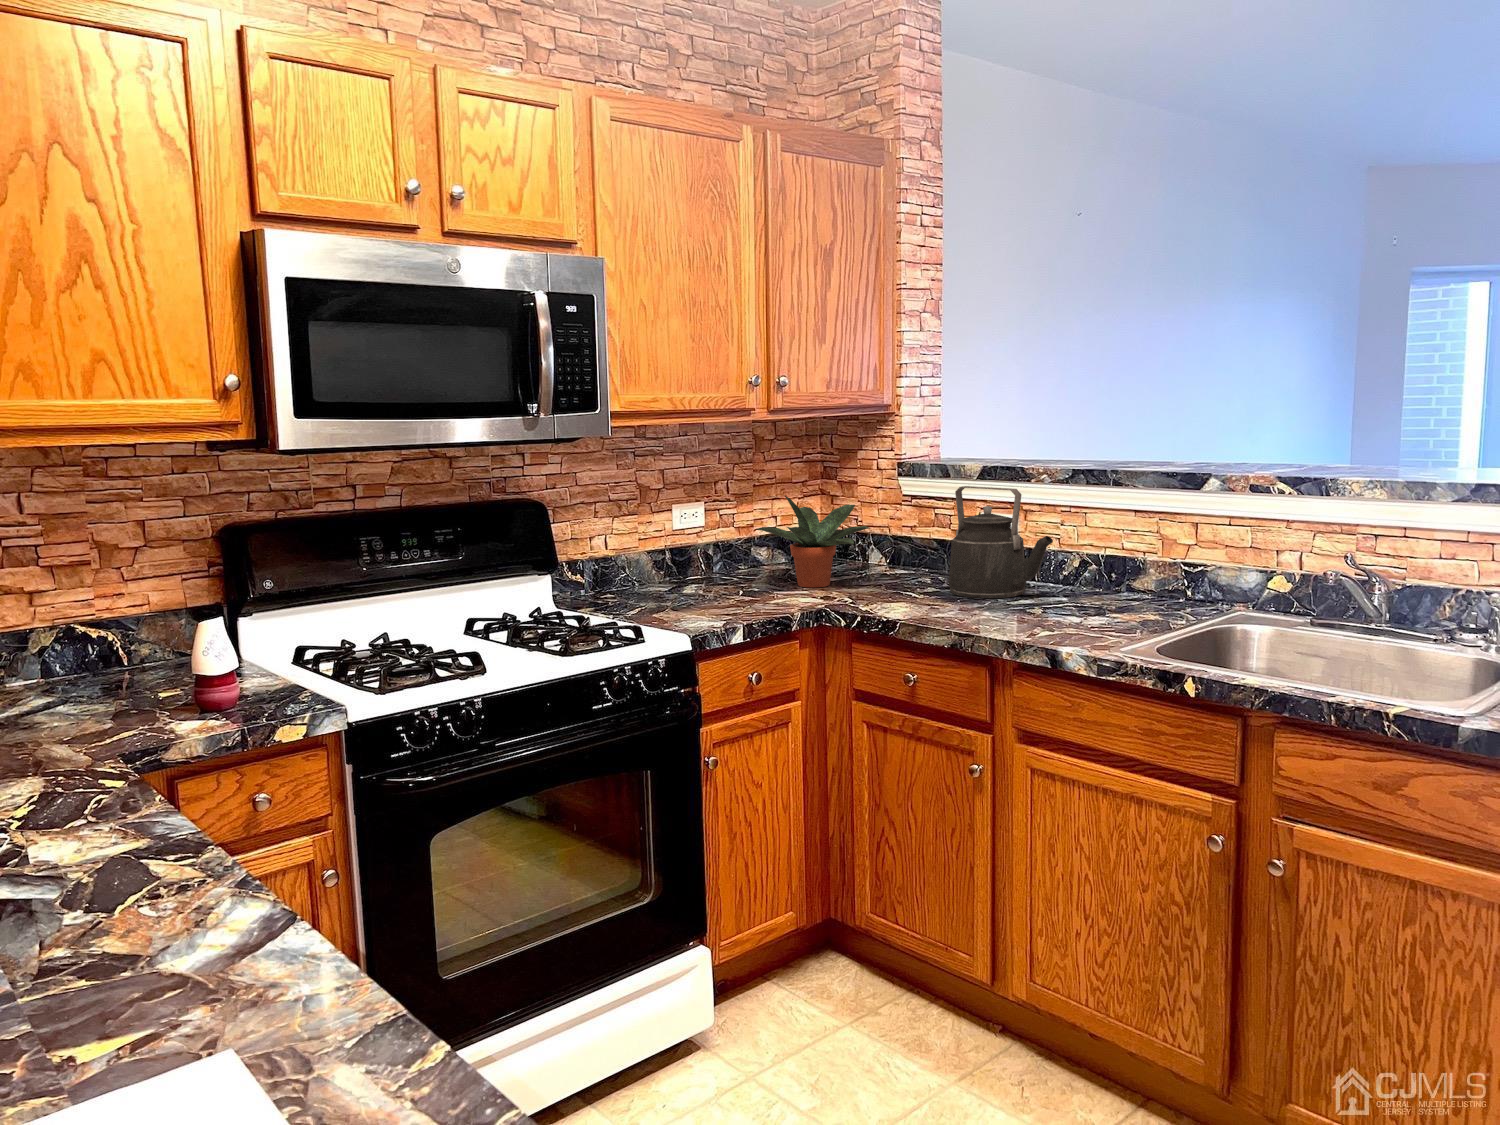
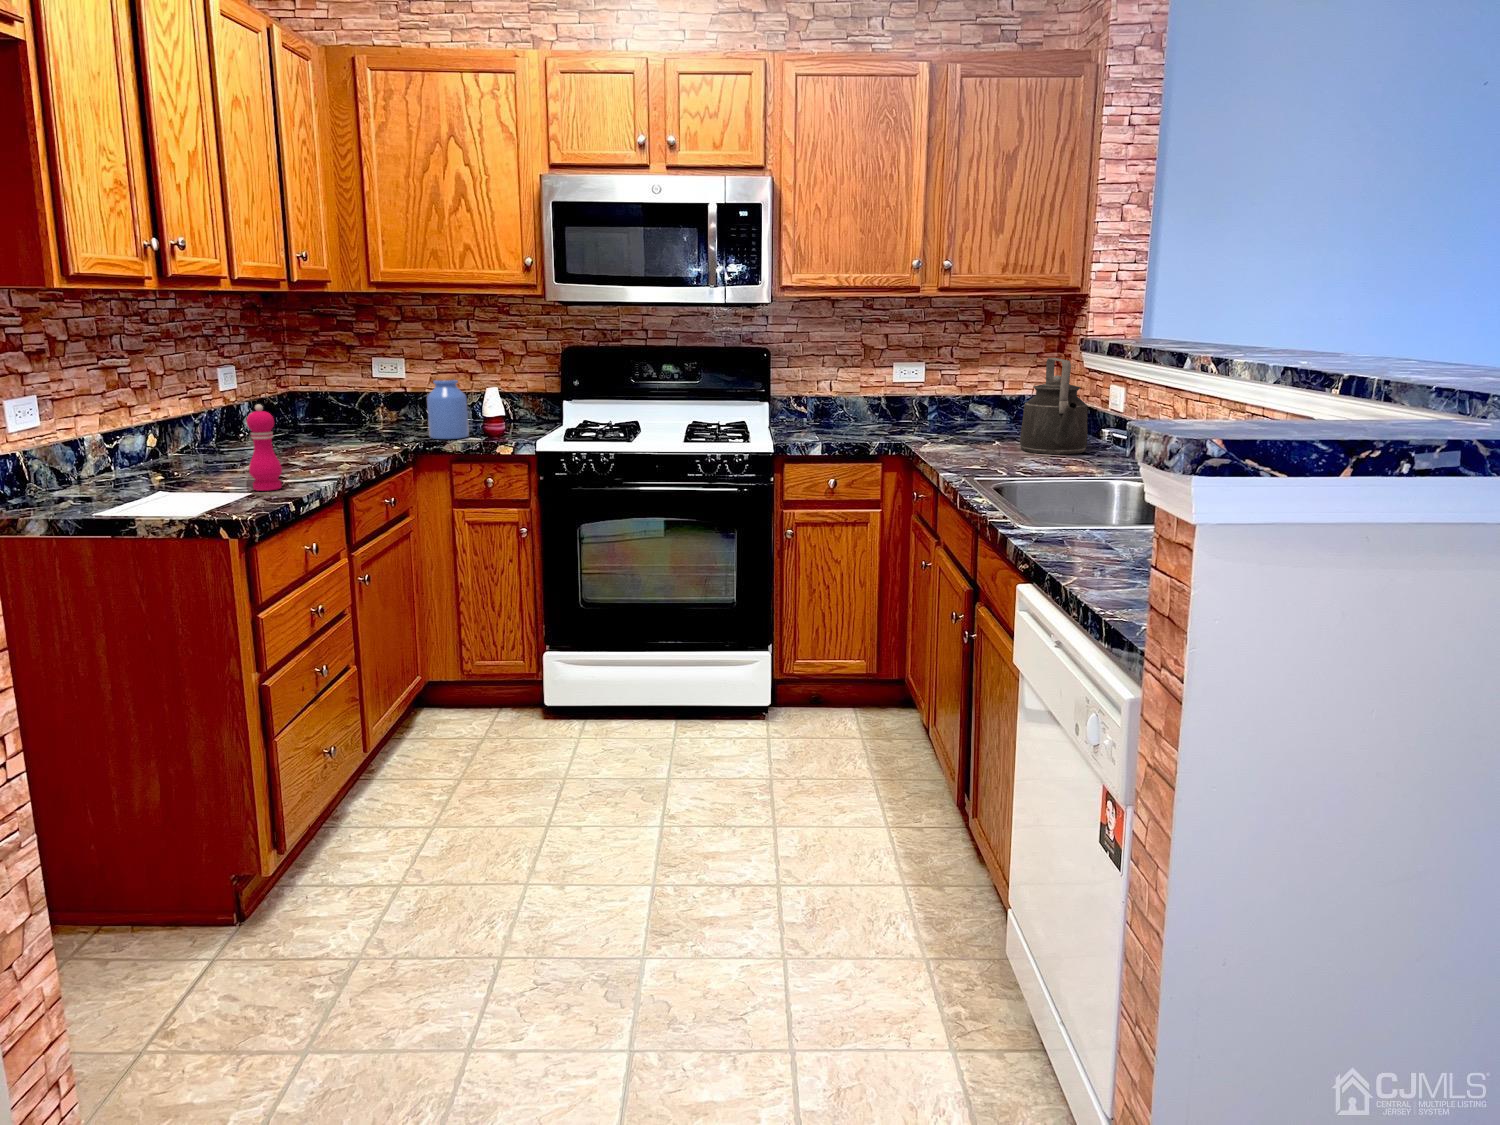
potted plant: present [757,495,870,587] -> none [919,357,1008,435]
jar: none [75,604,171,737] -> present [427,375,469,439]
pepper mill: none [136,775,233,1009] -> present [247,404,282,491]

